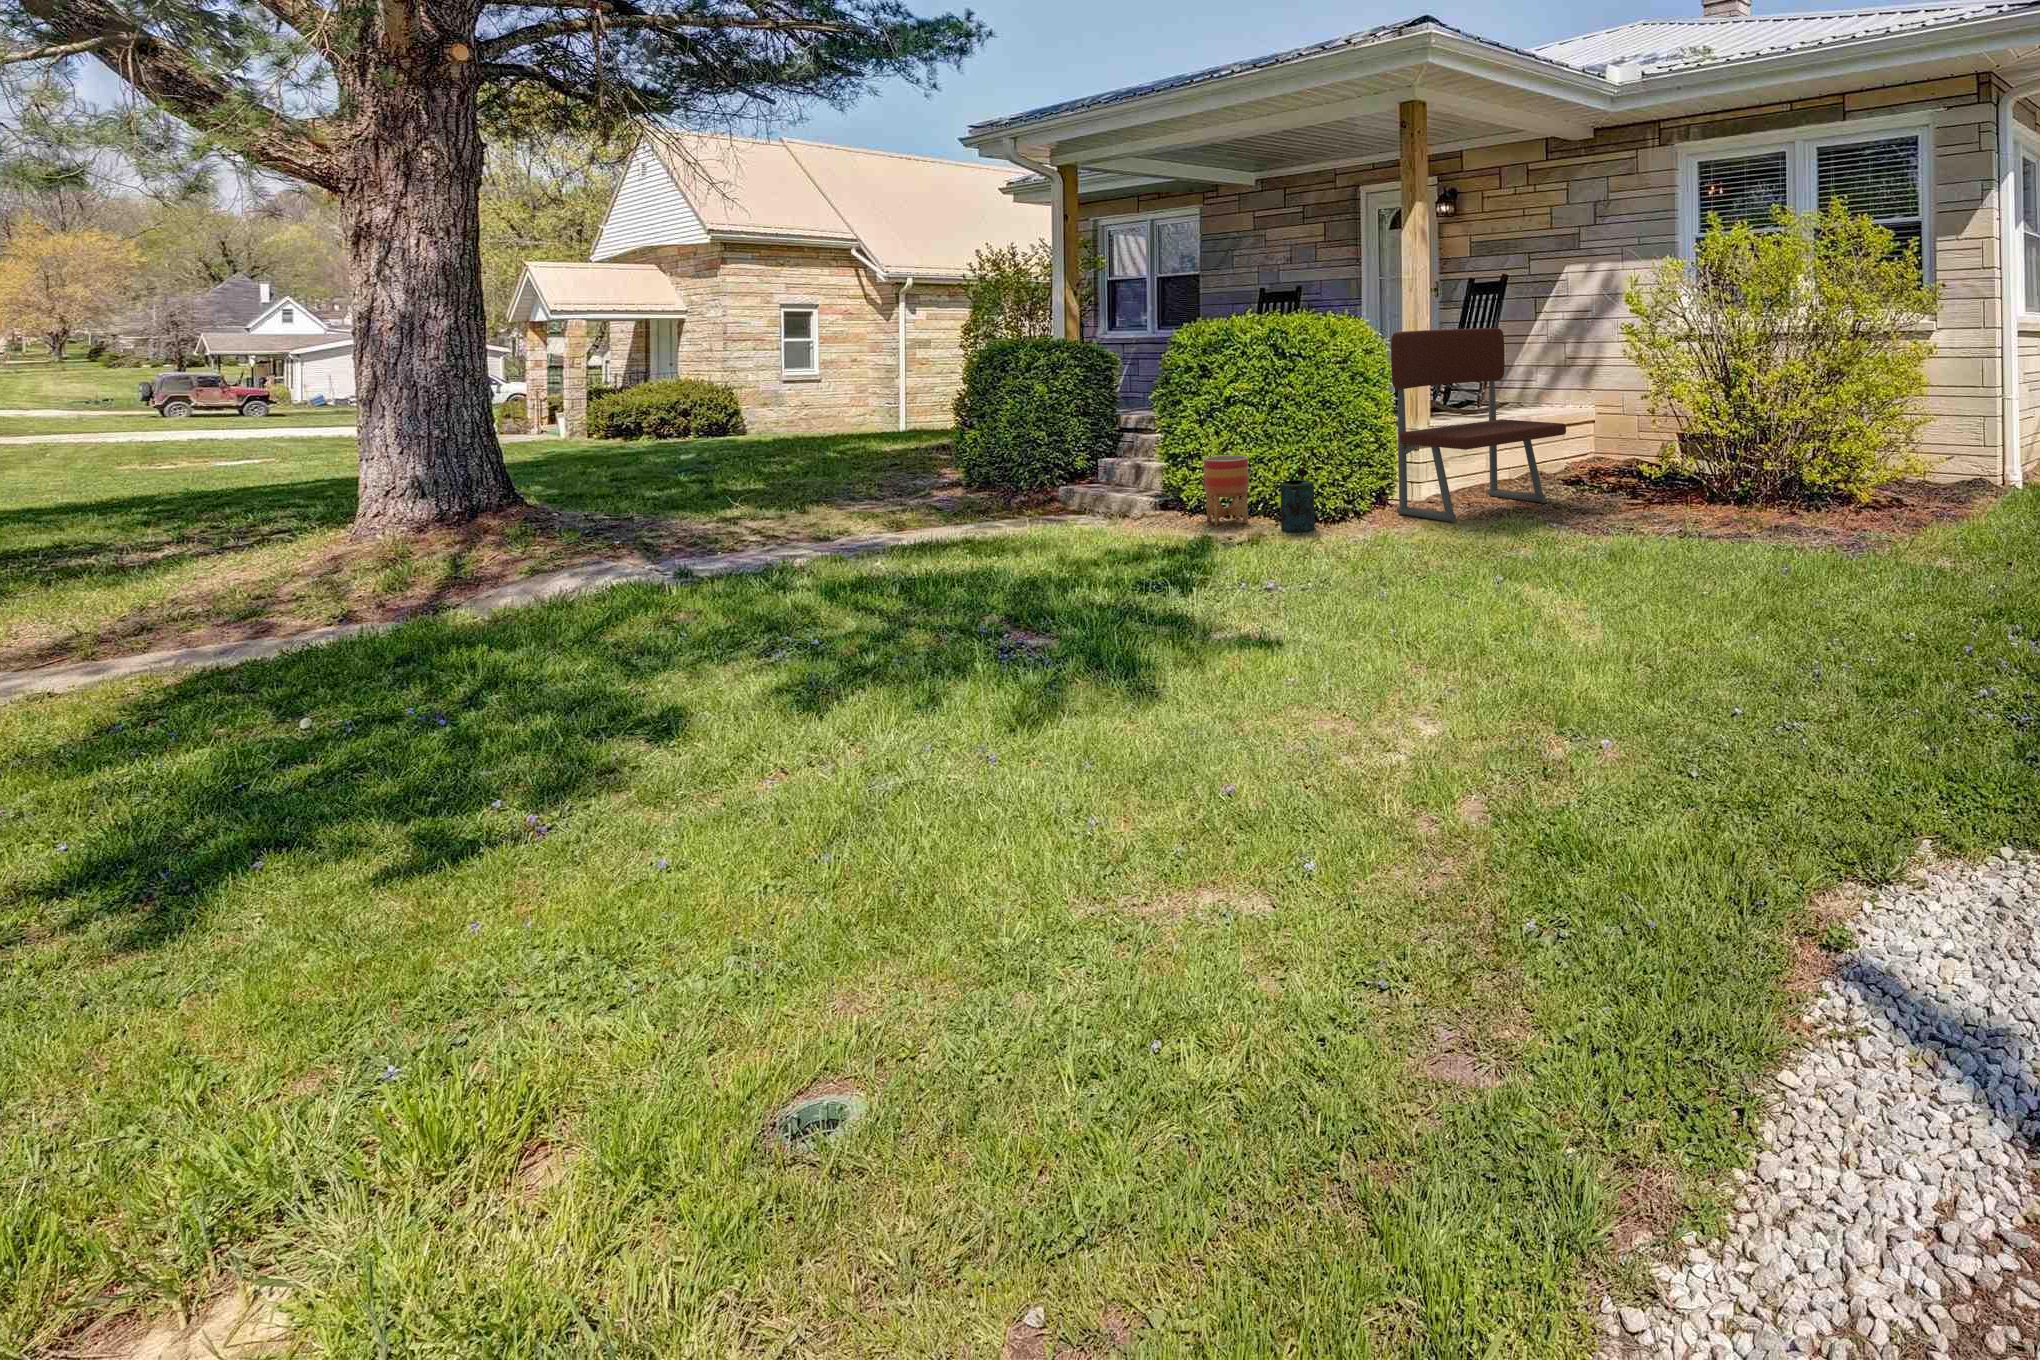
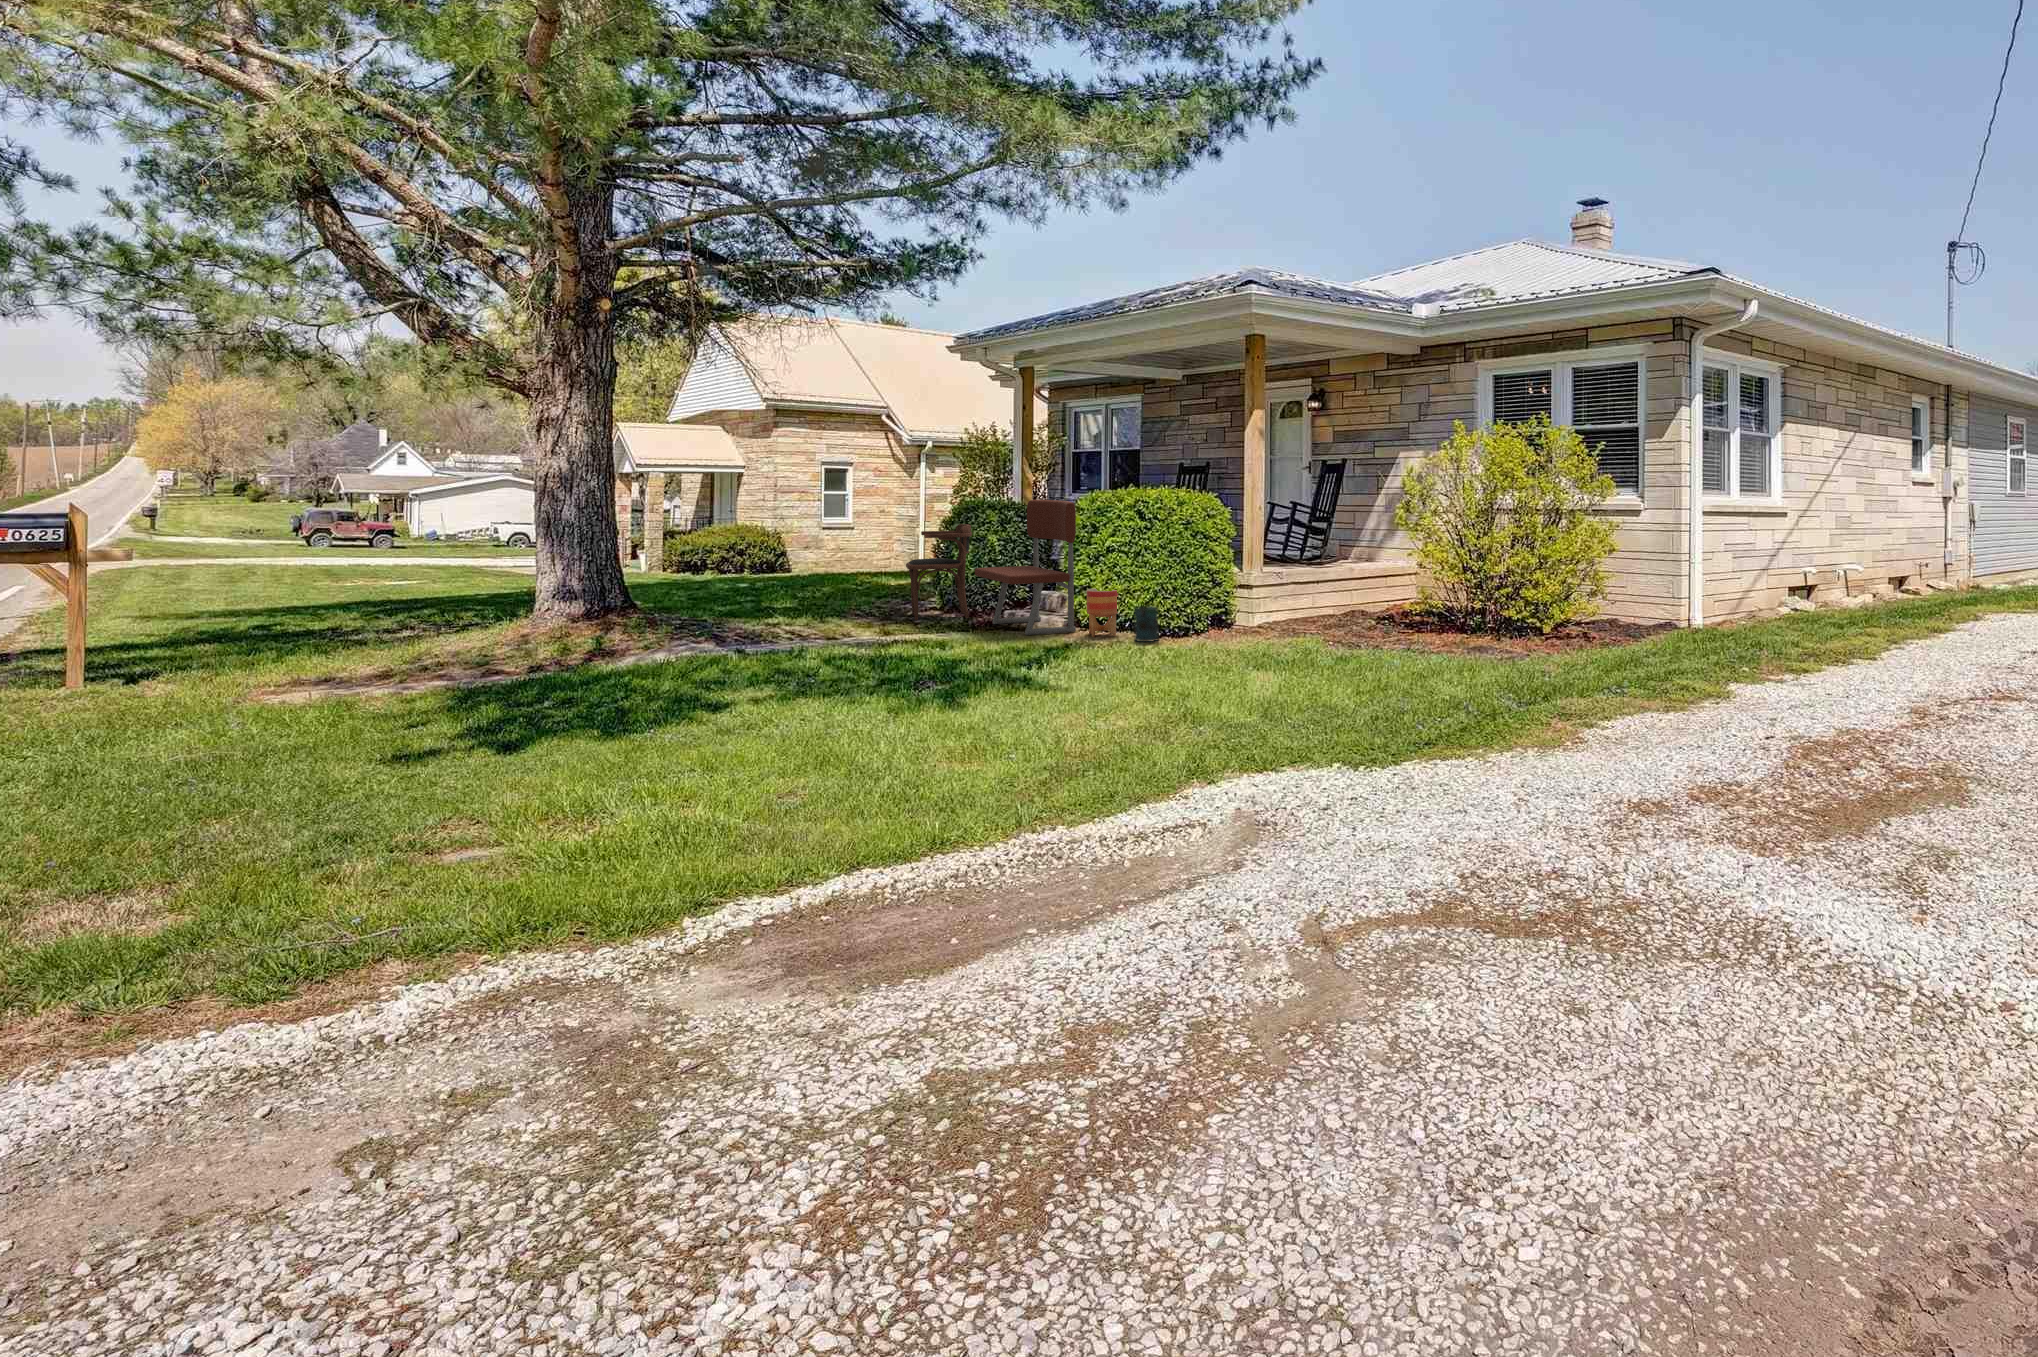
bench: present [1391,328,1566,522] -> present [975,500,1076,635]
armchair: none [927,371,1019,506] -> present [906,524,972,620]

